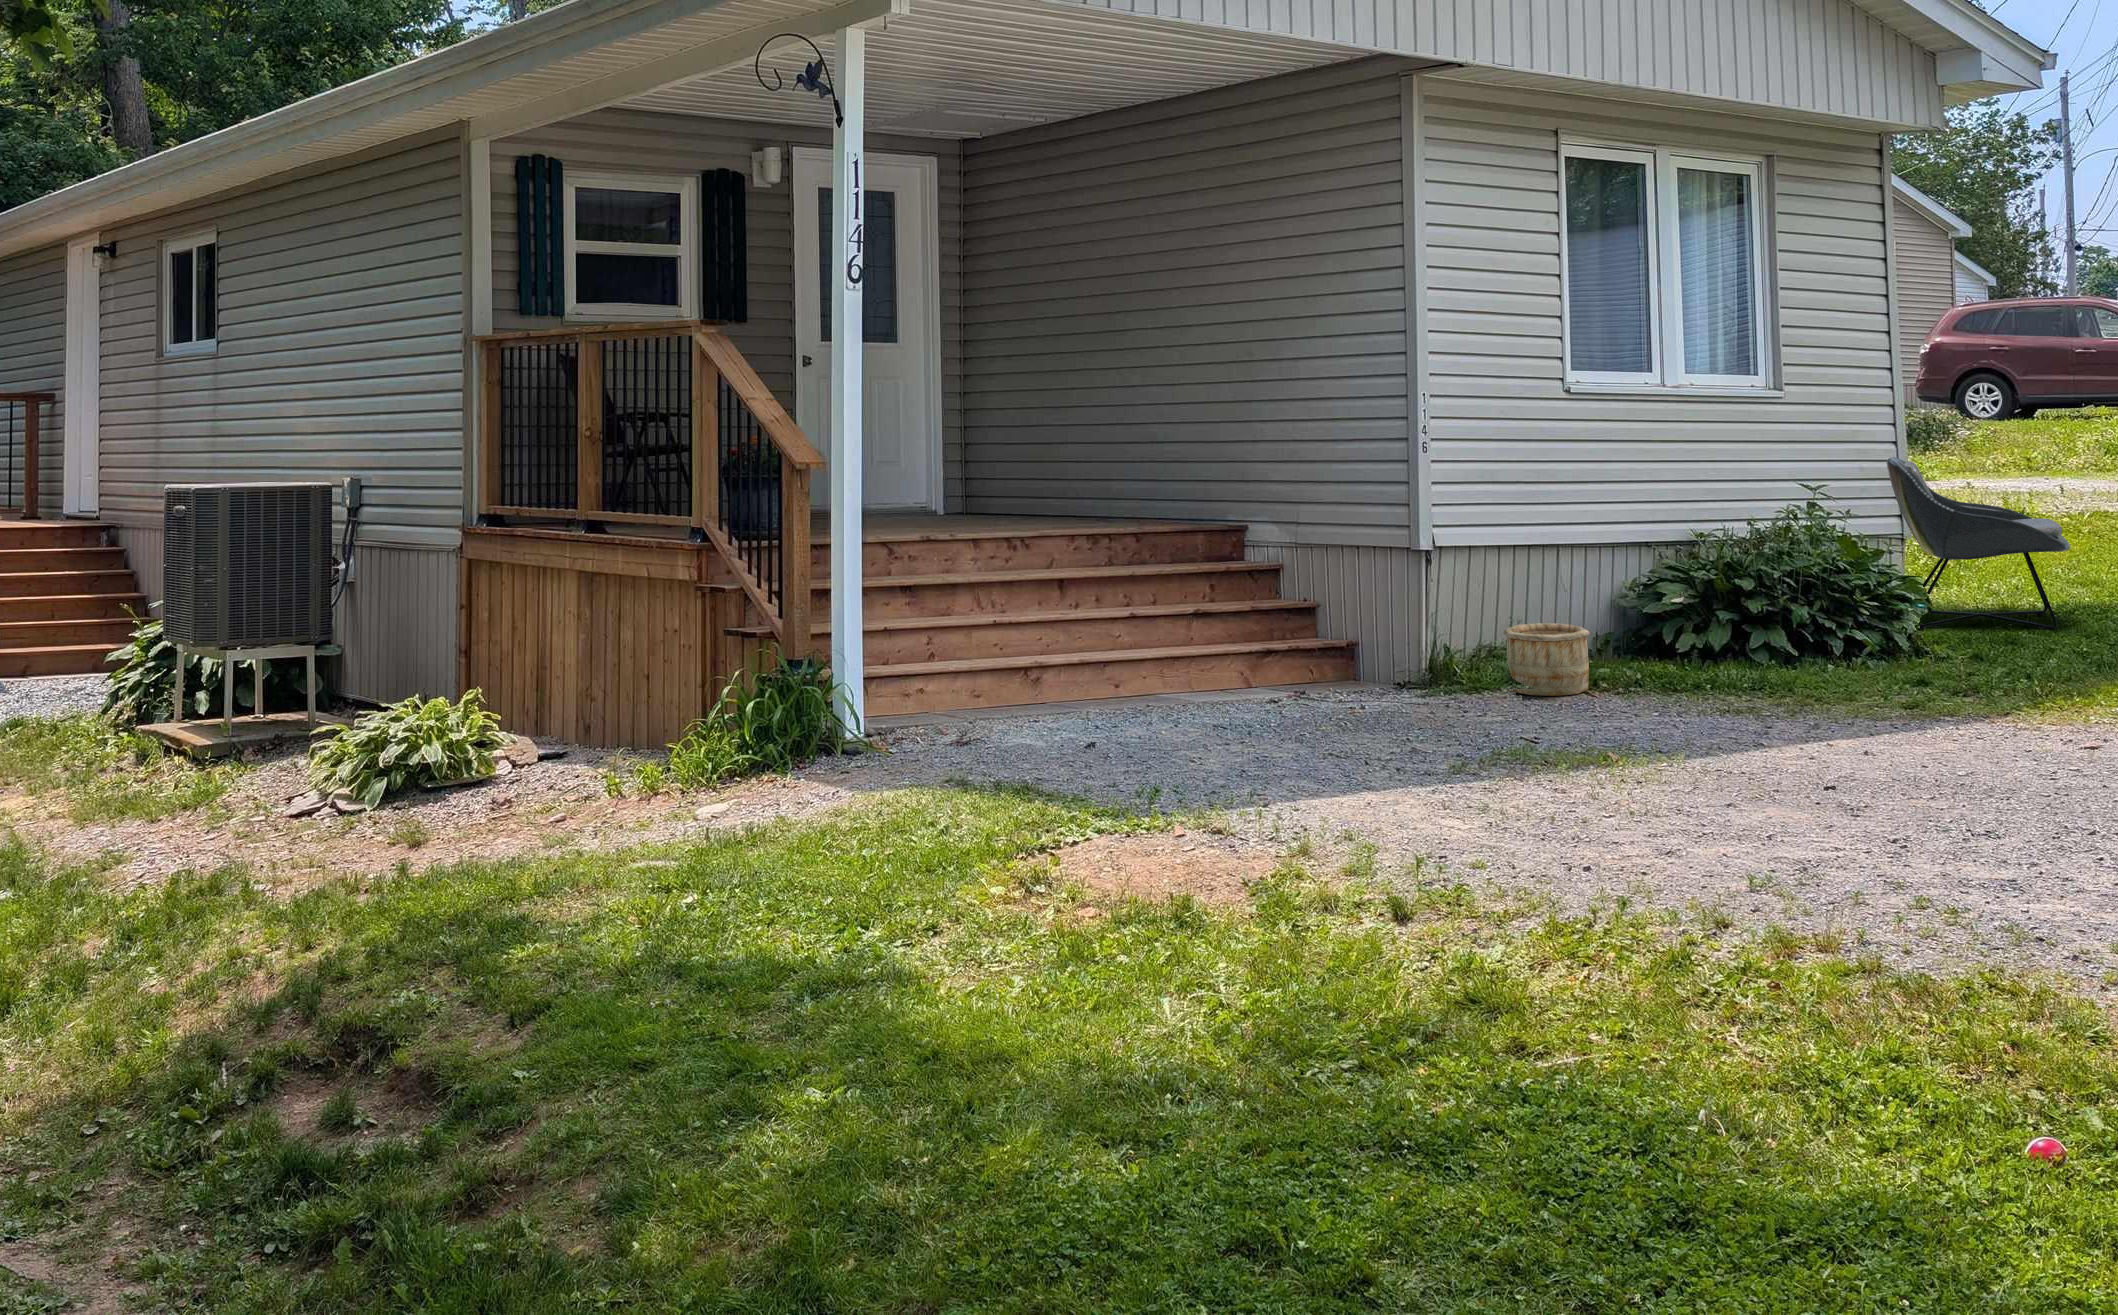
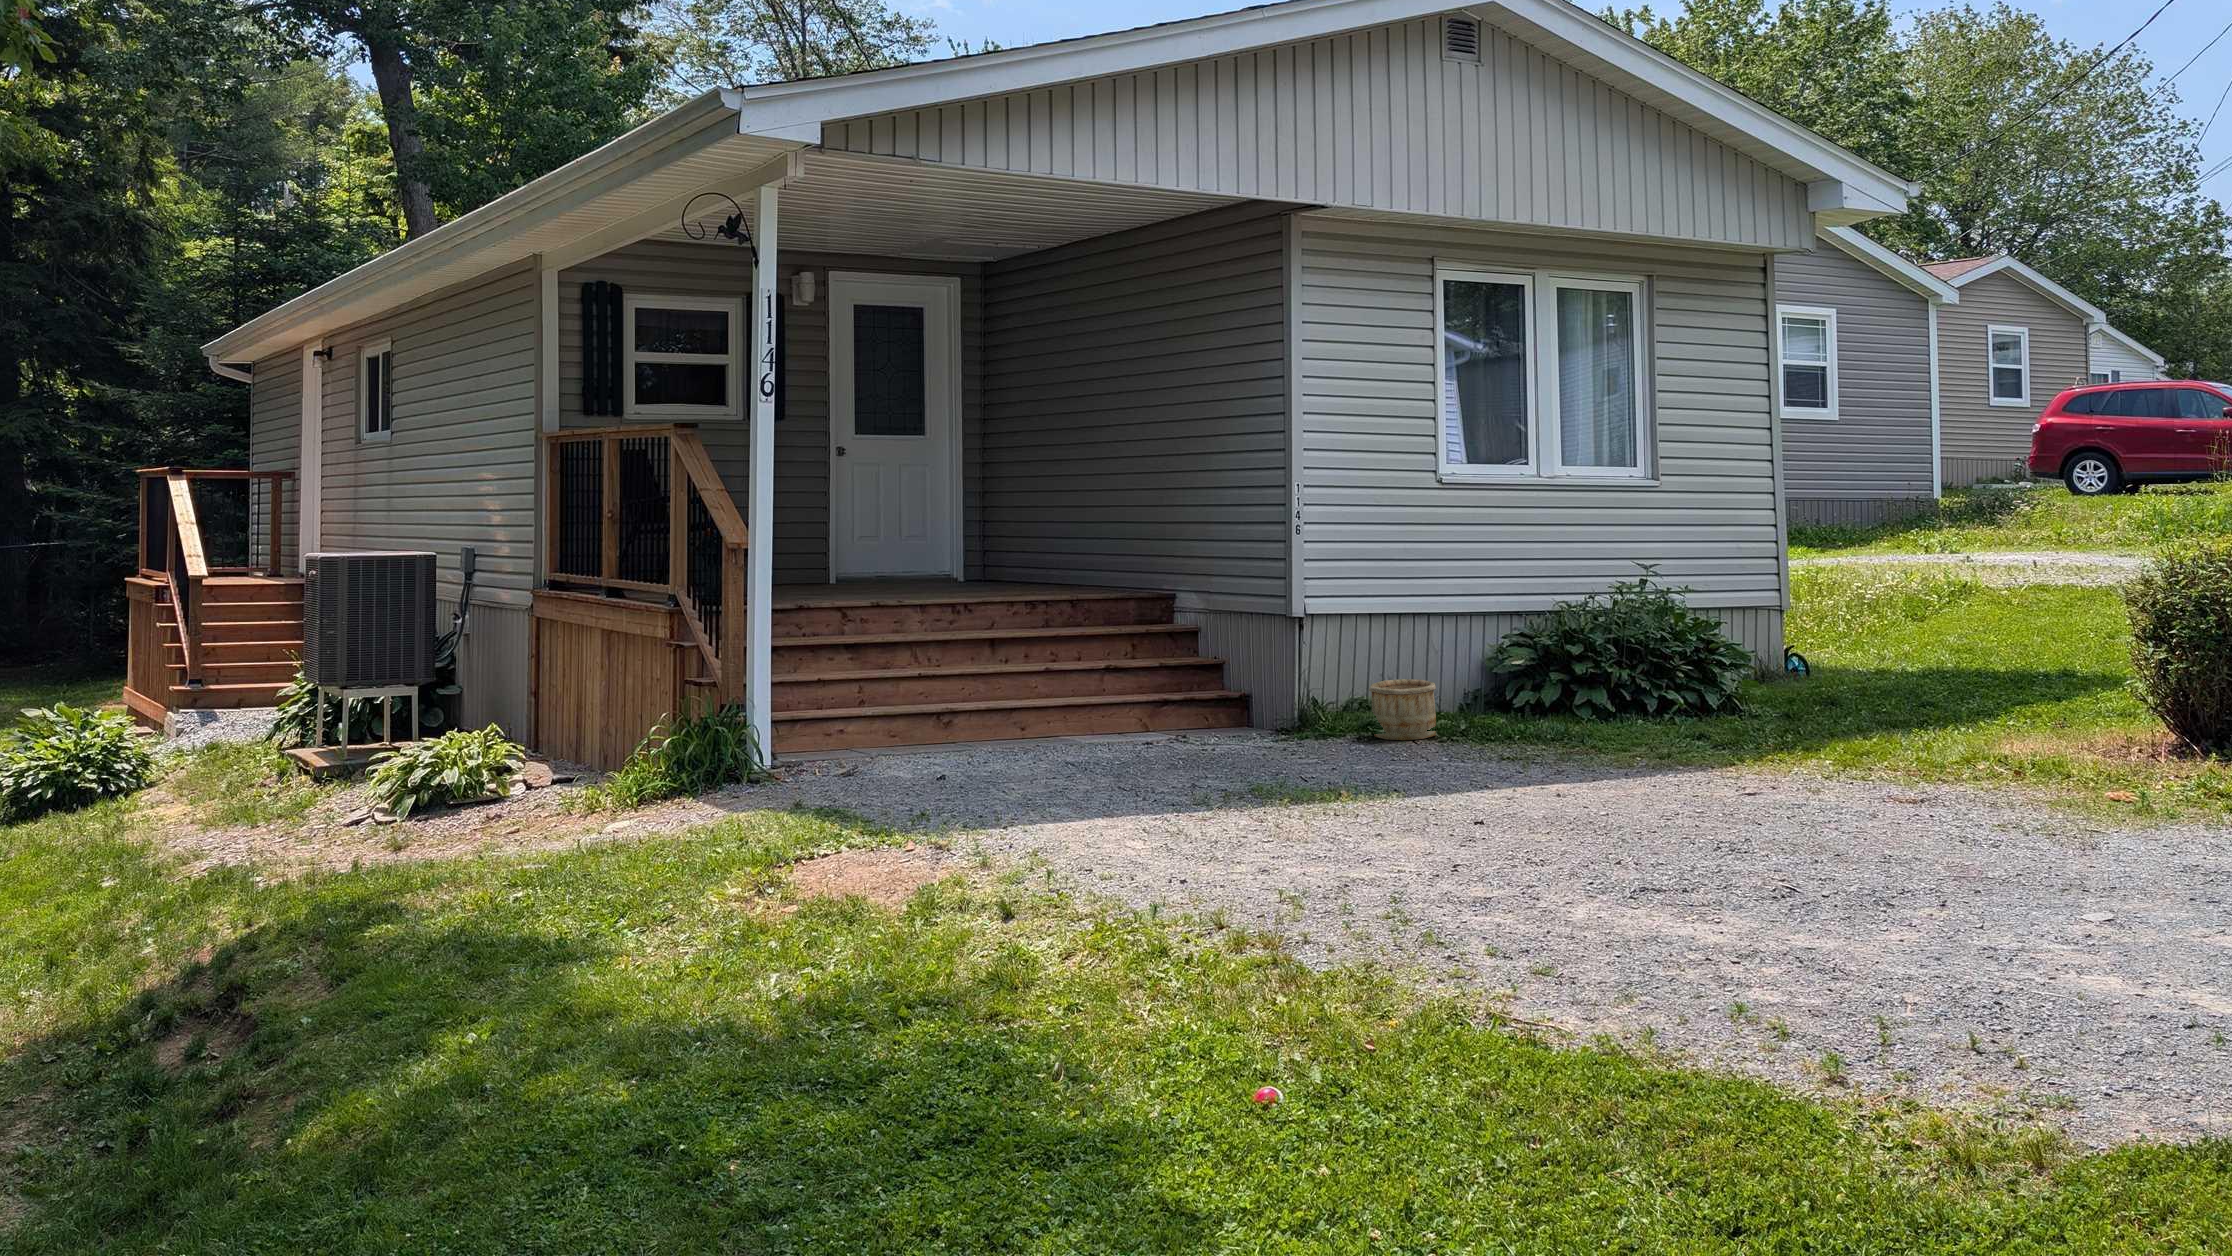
lounge chair: present [1887,457,2070,630] -> none [1768,537,1920,690]

